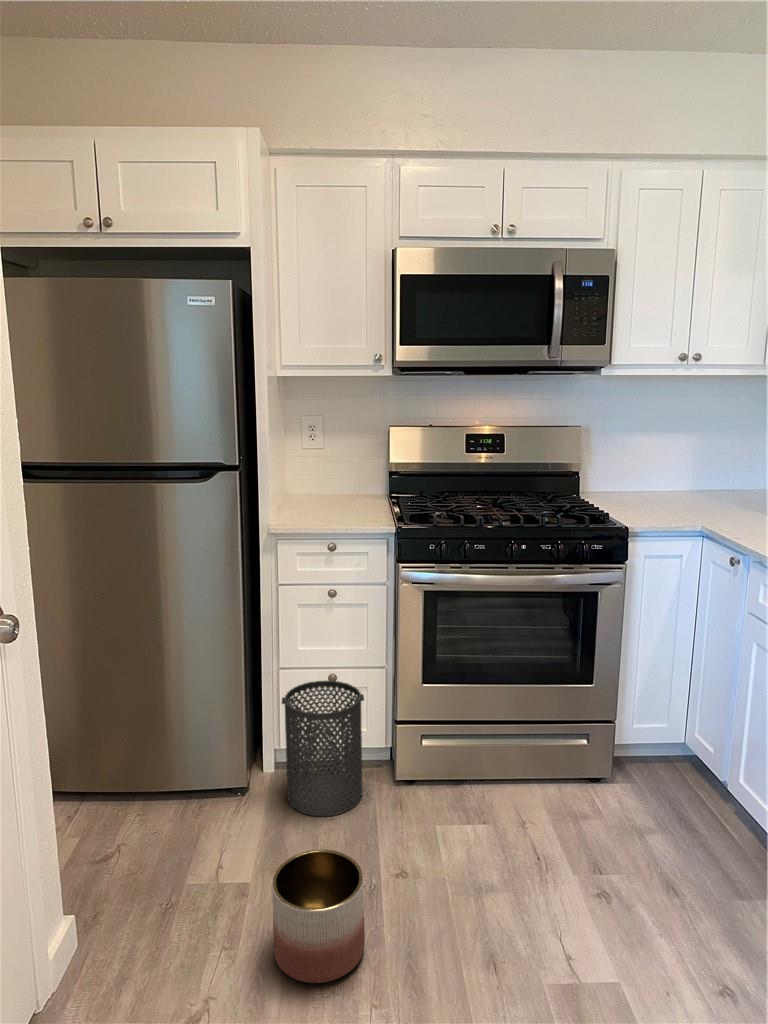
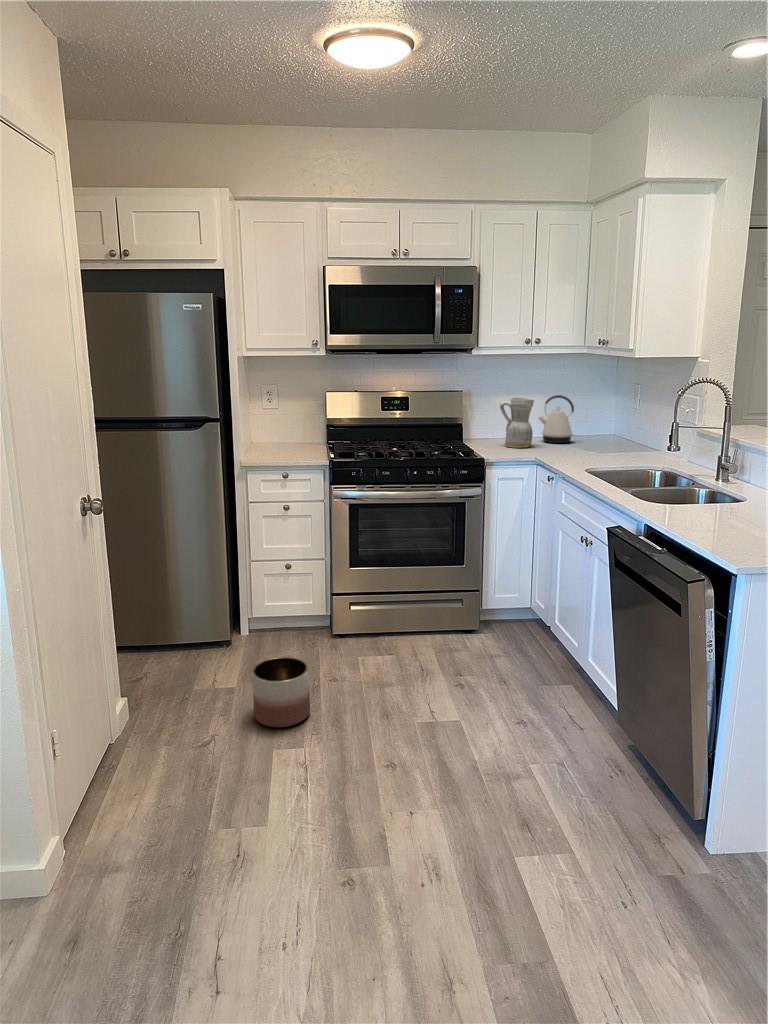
kettle: none [690,434,745,502] -> present [539,395,575,443]
ceramic pitcher: none [641,437,693,509] -> present [500,398,534,448]
trash can: present [282,681,364,816] -> none [253,569,310,656]

